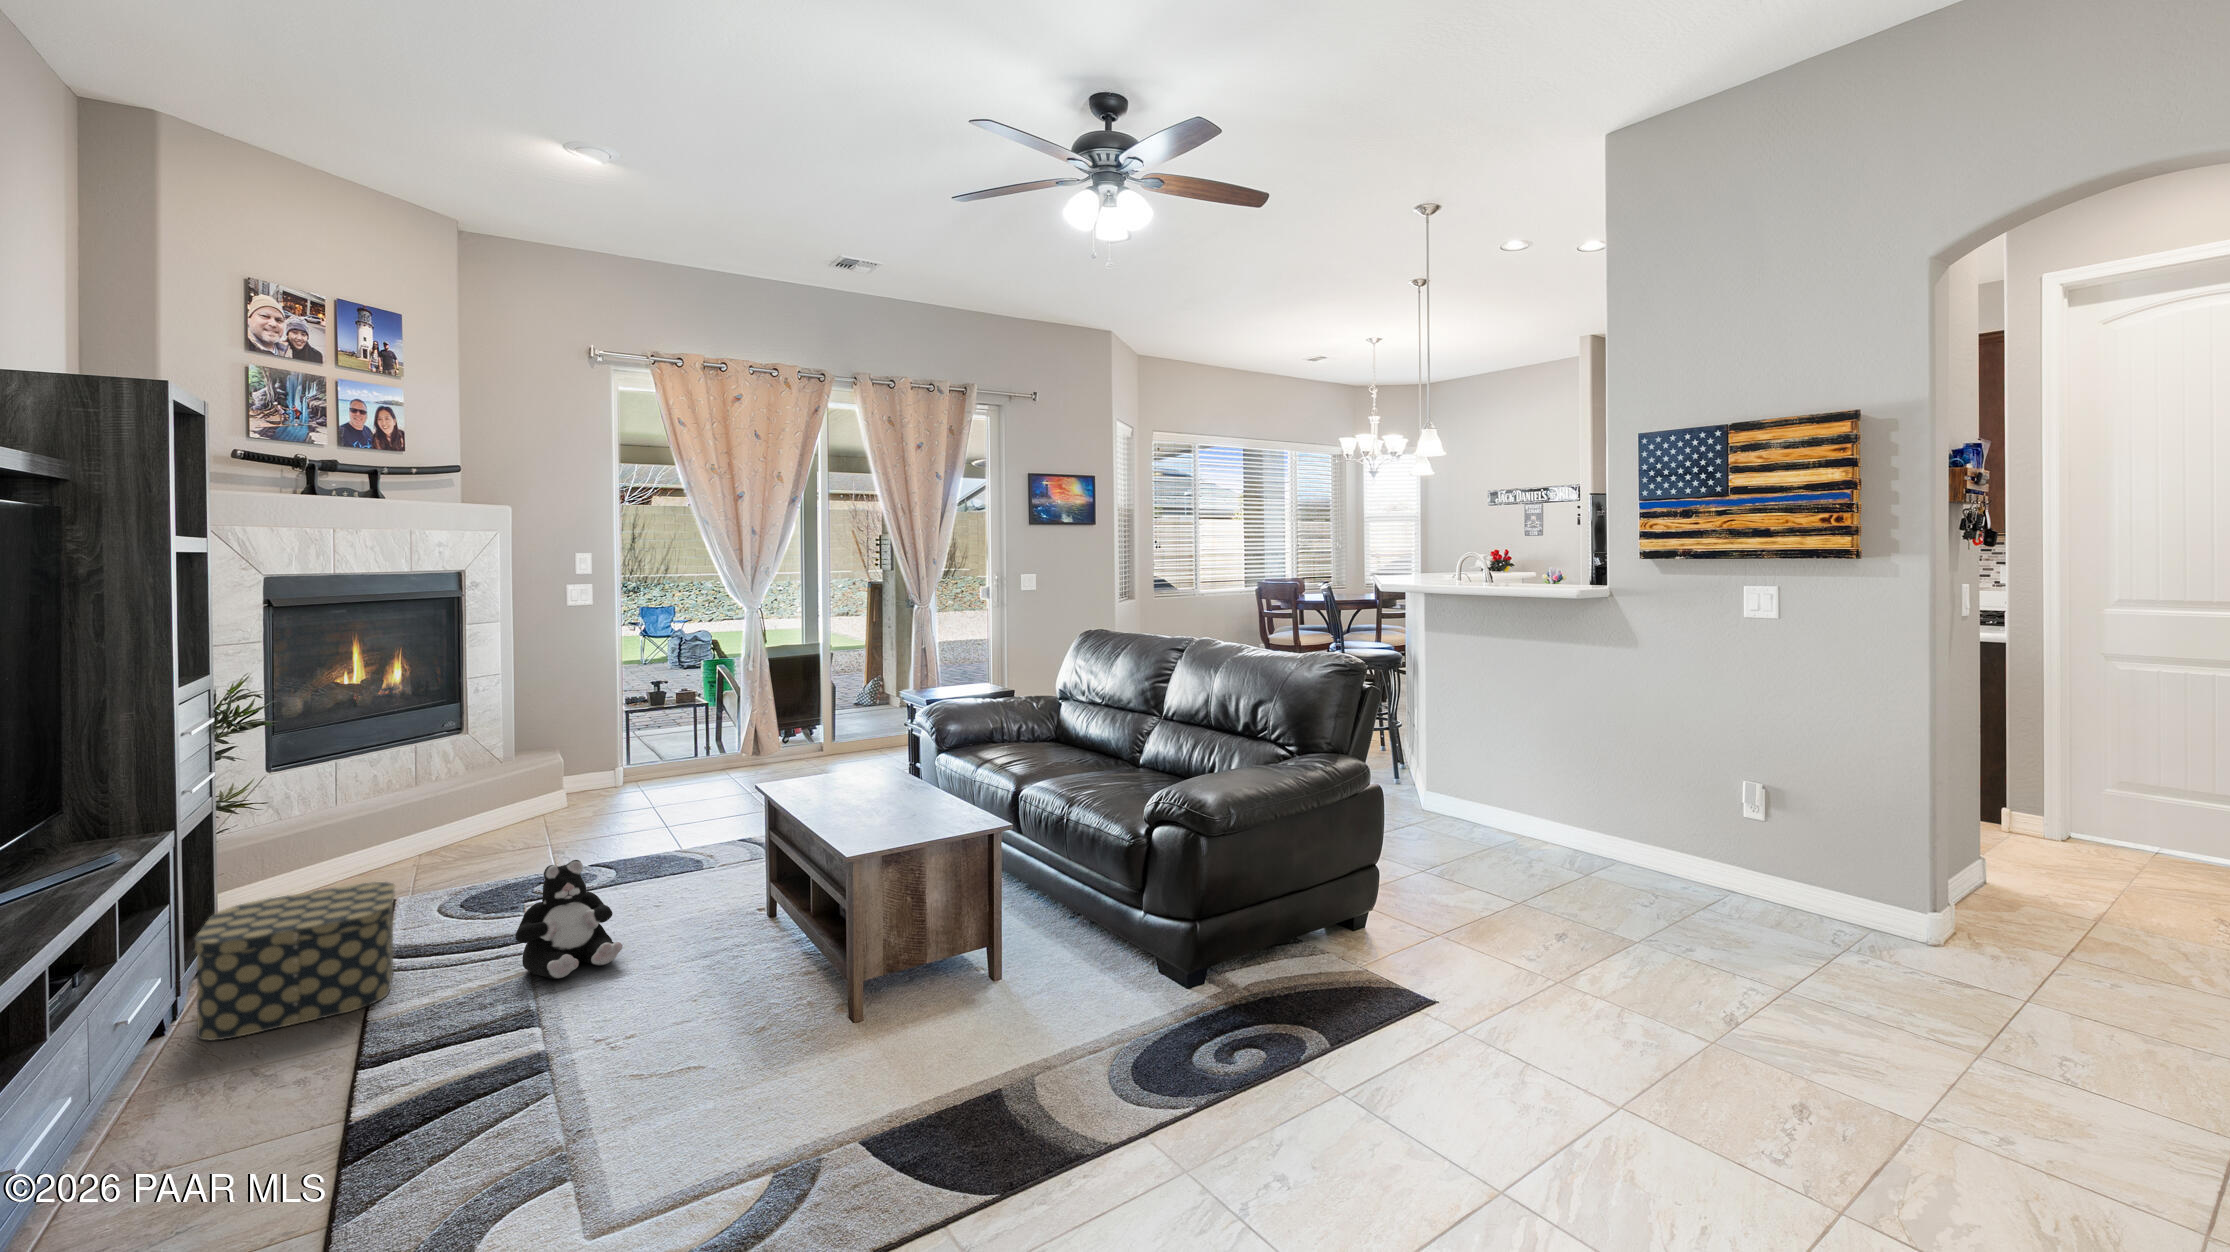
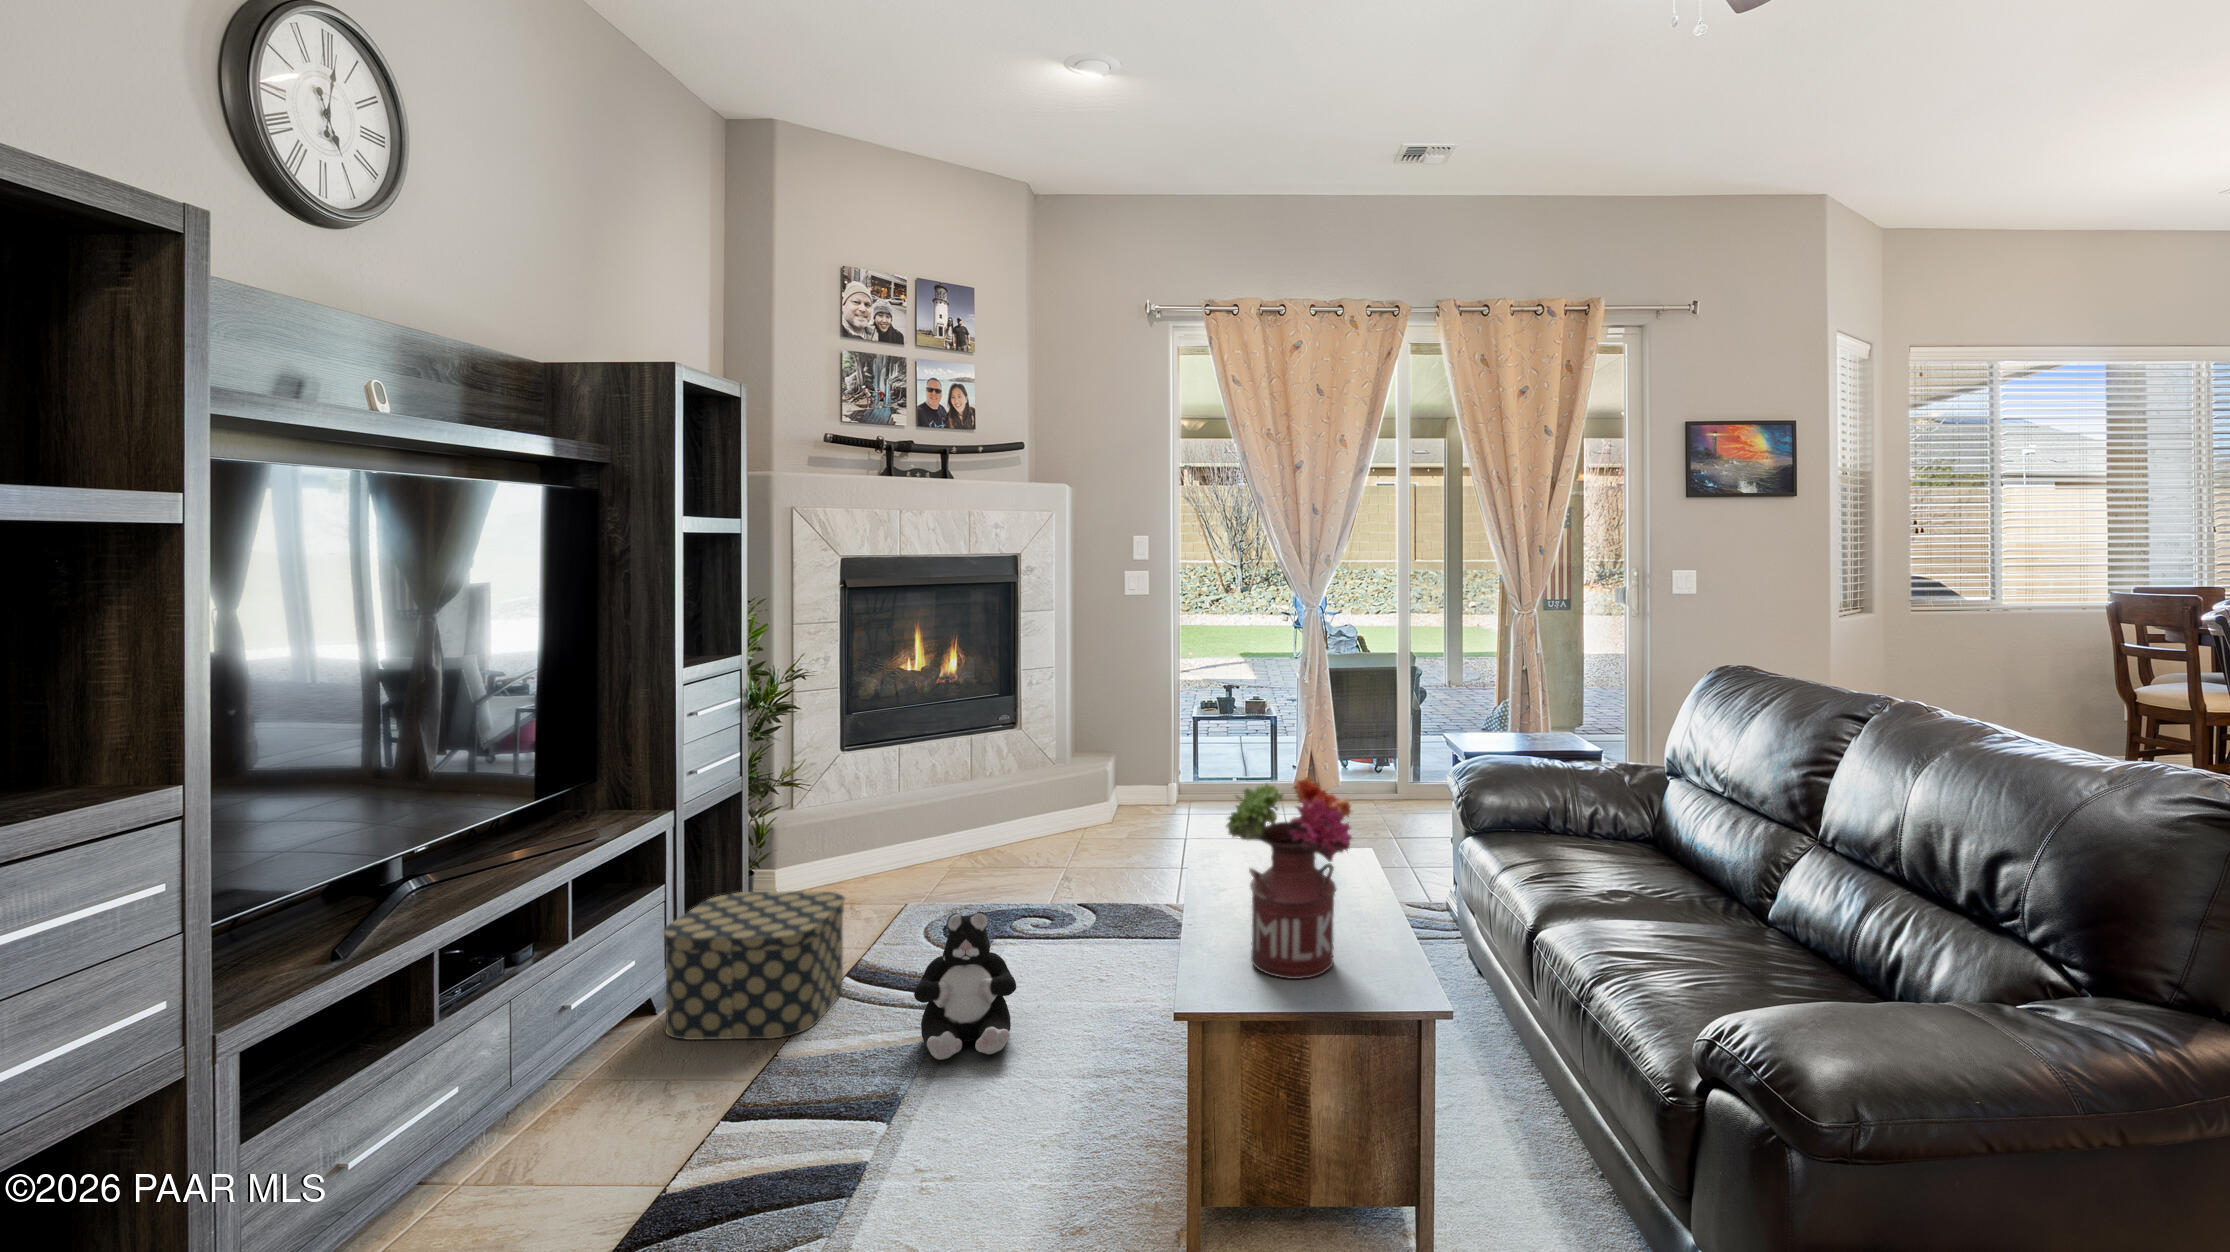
flower arrangement: none [856,705,945,831] -> present [1226,777,1352,979]

